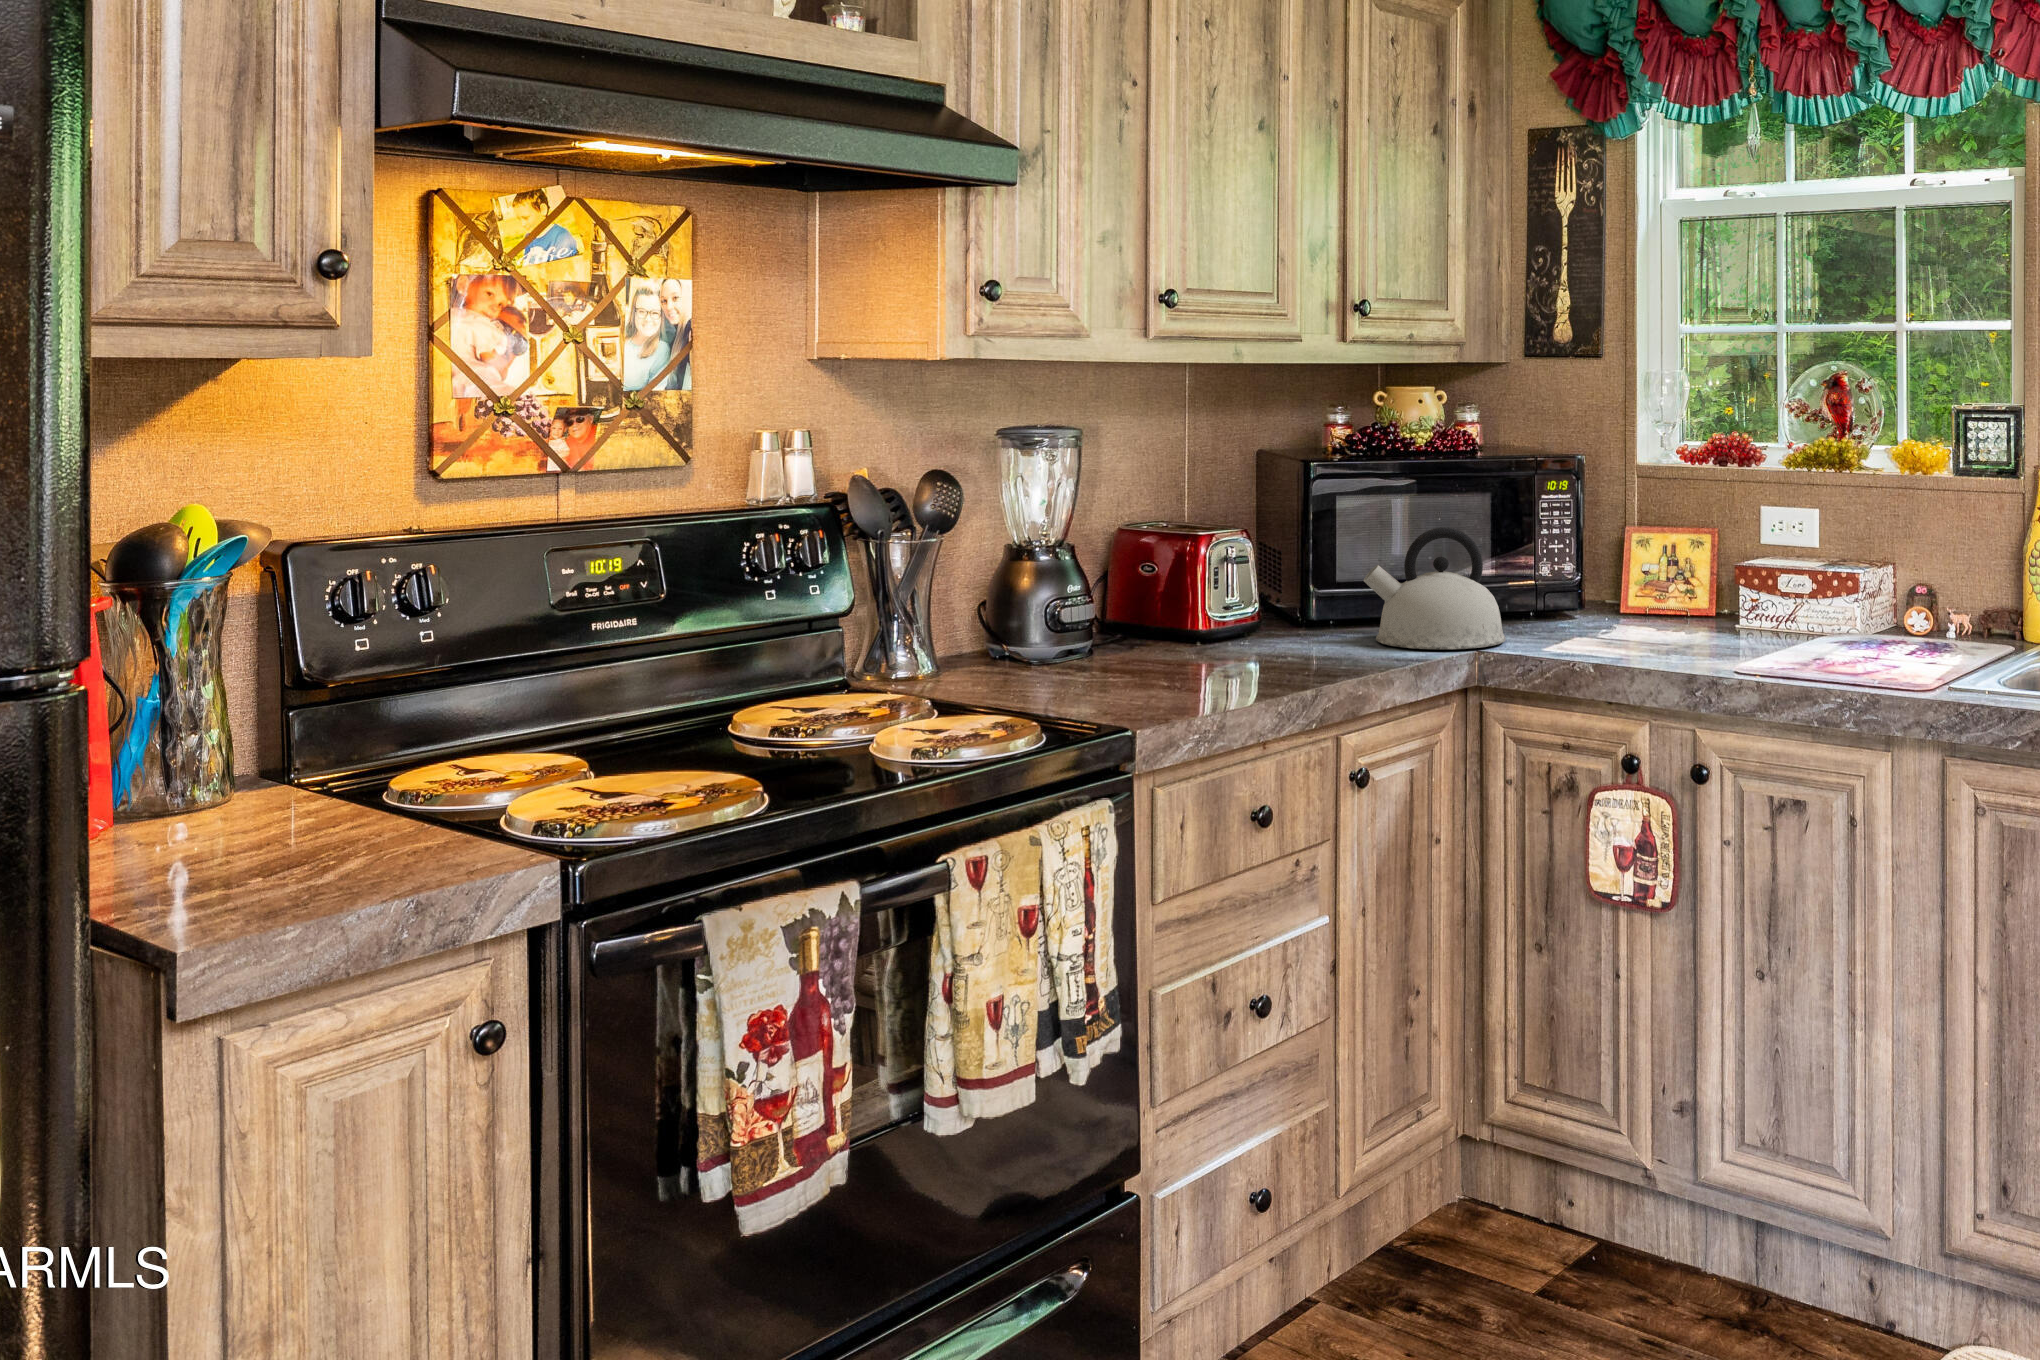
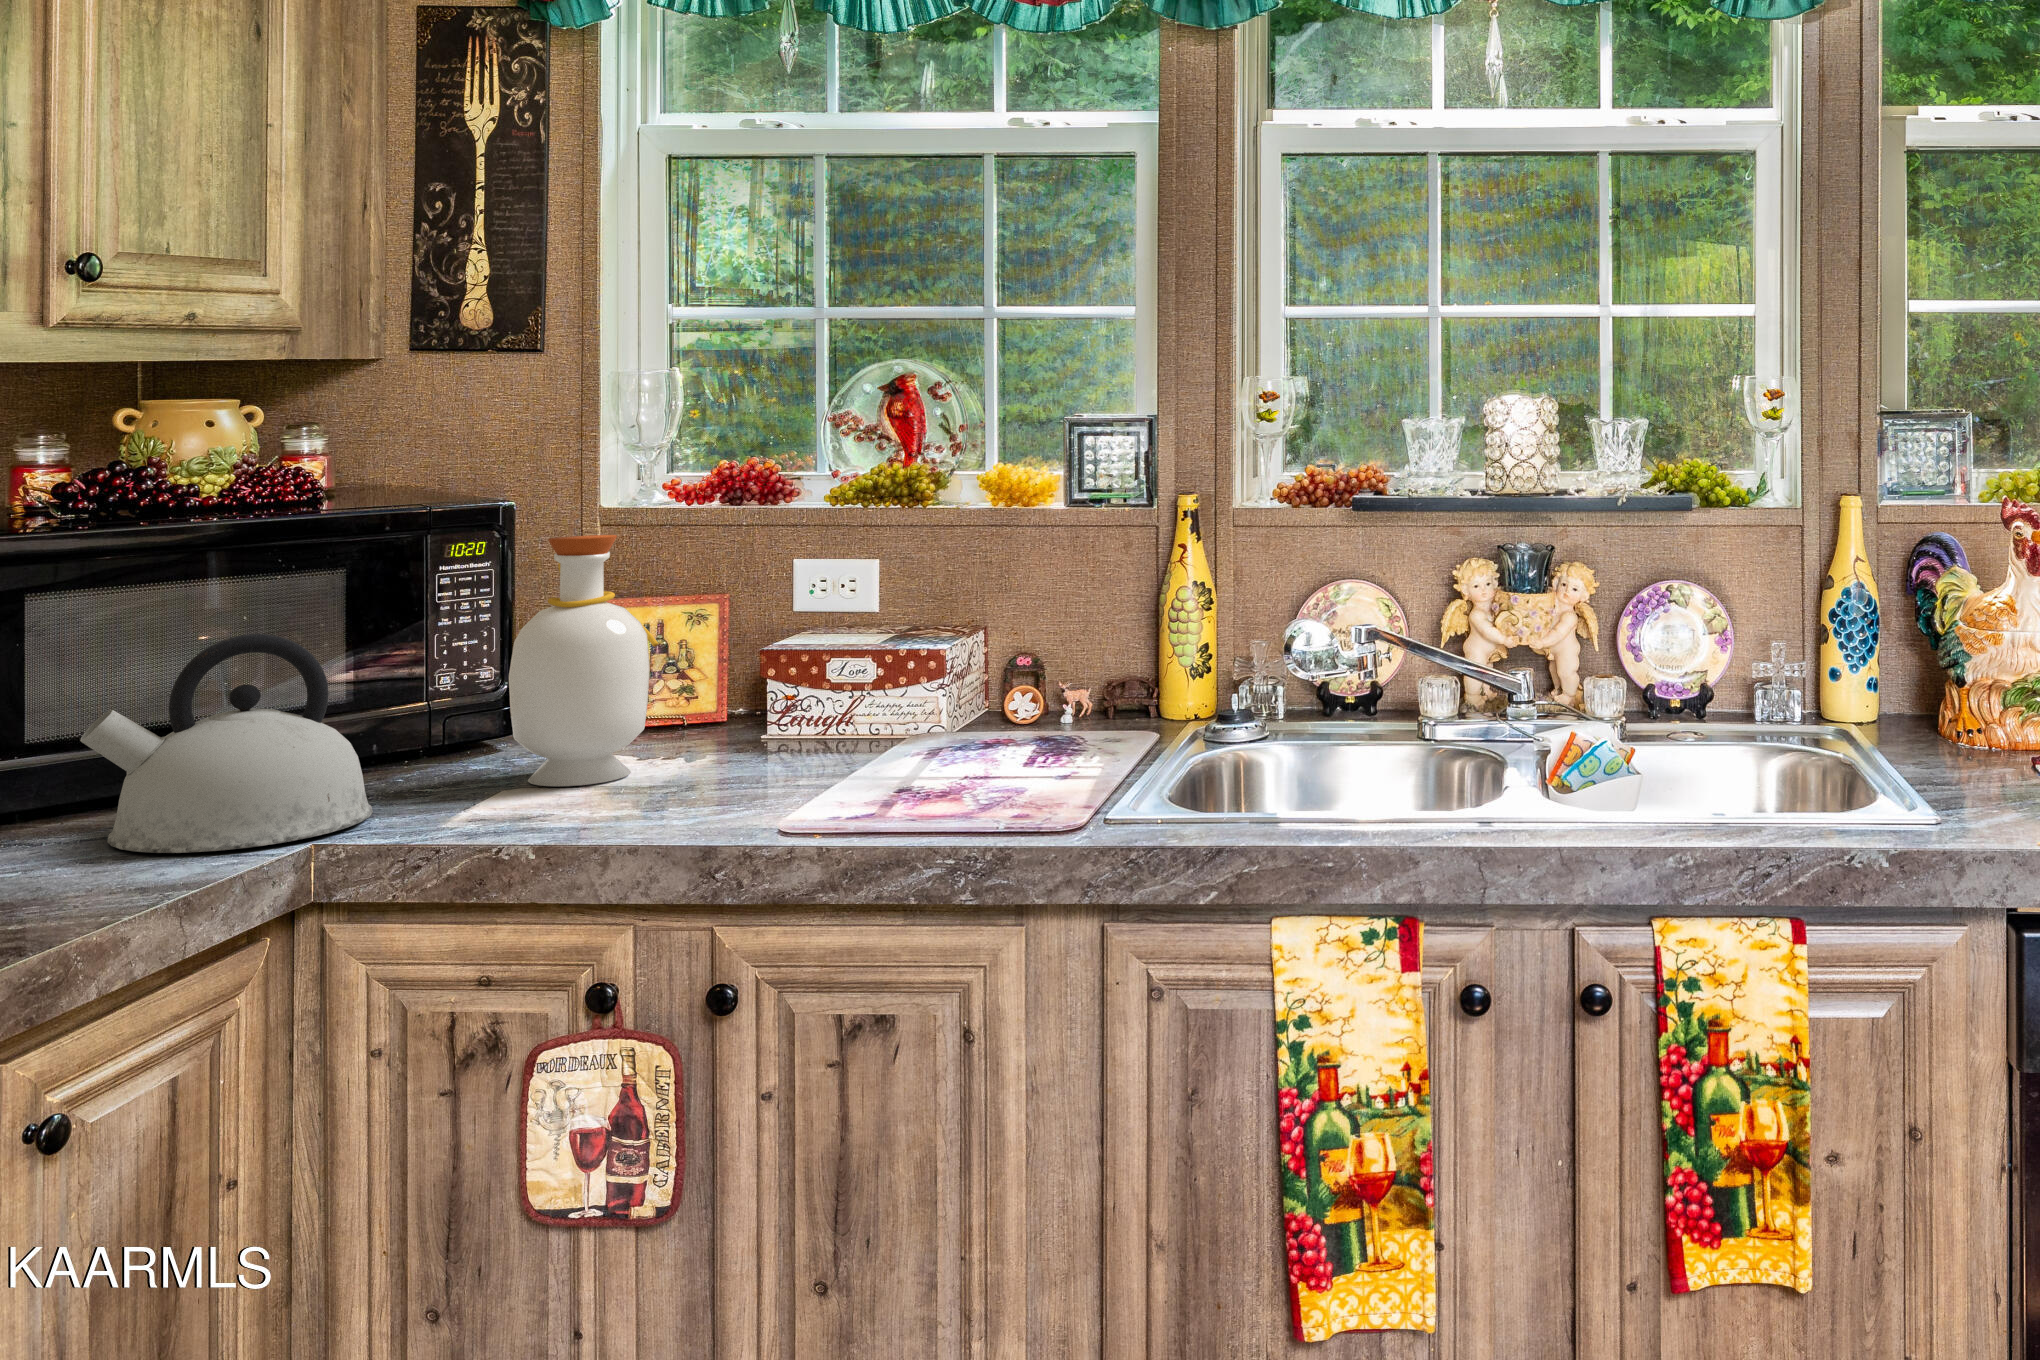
bottle: none [1580,479,1669,639] -> present [509,535,658,786]

